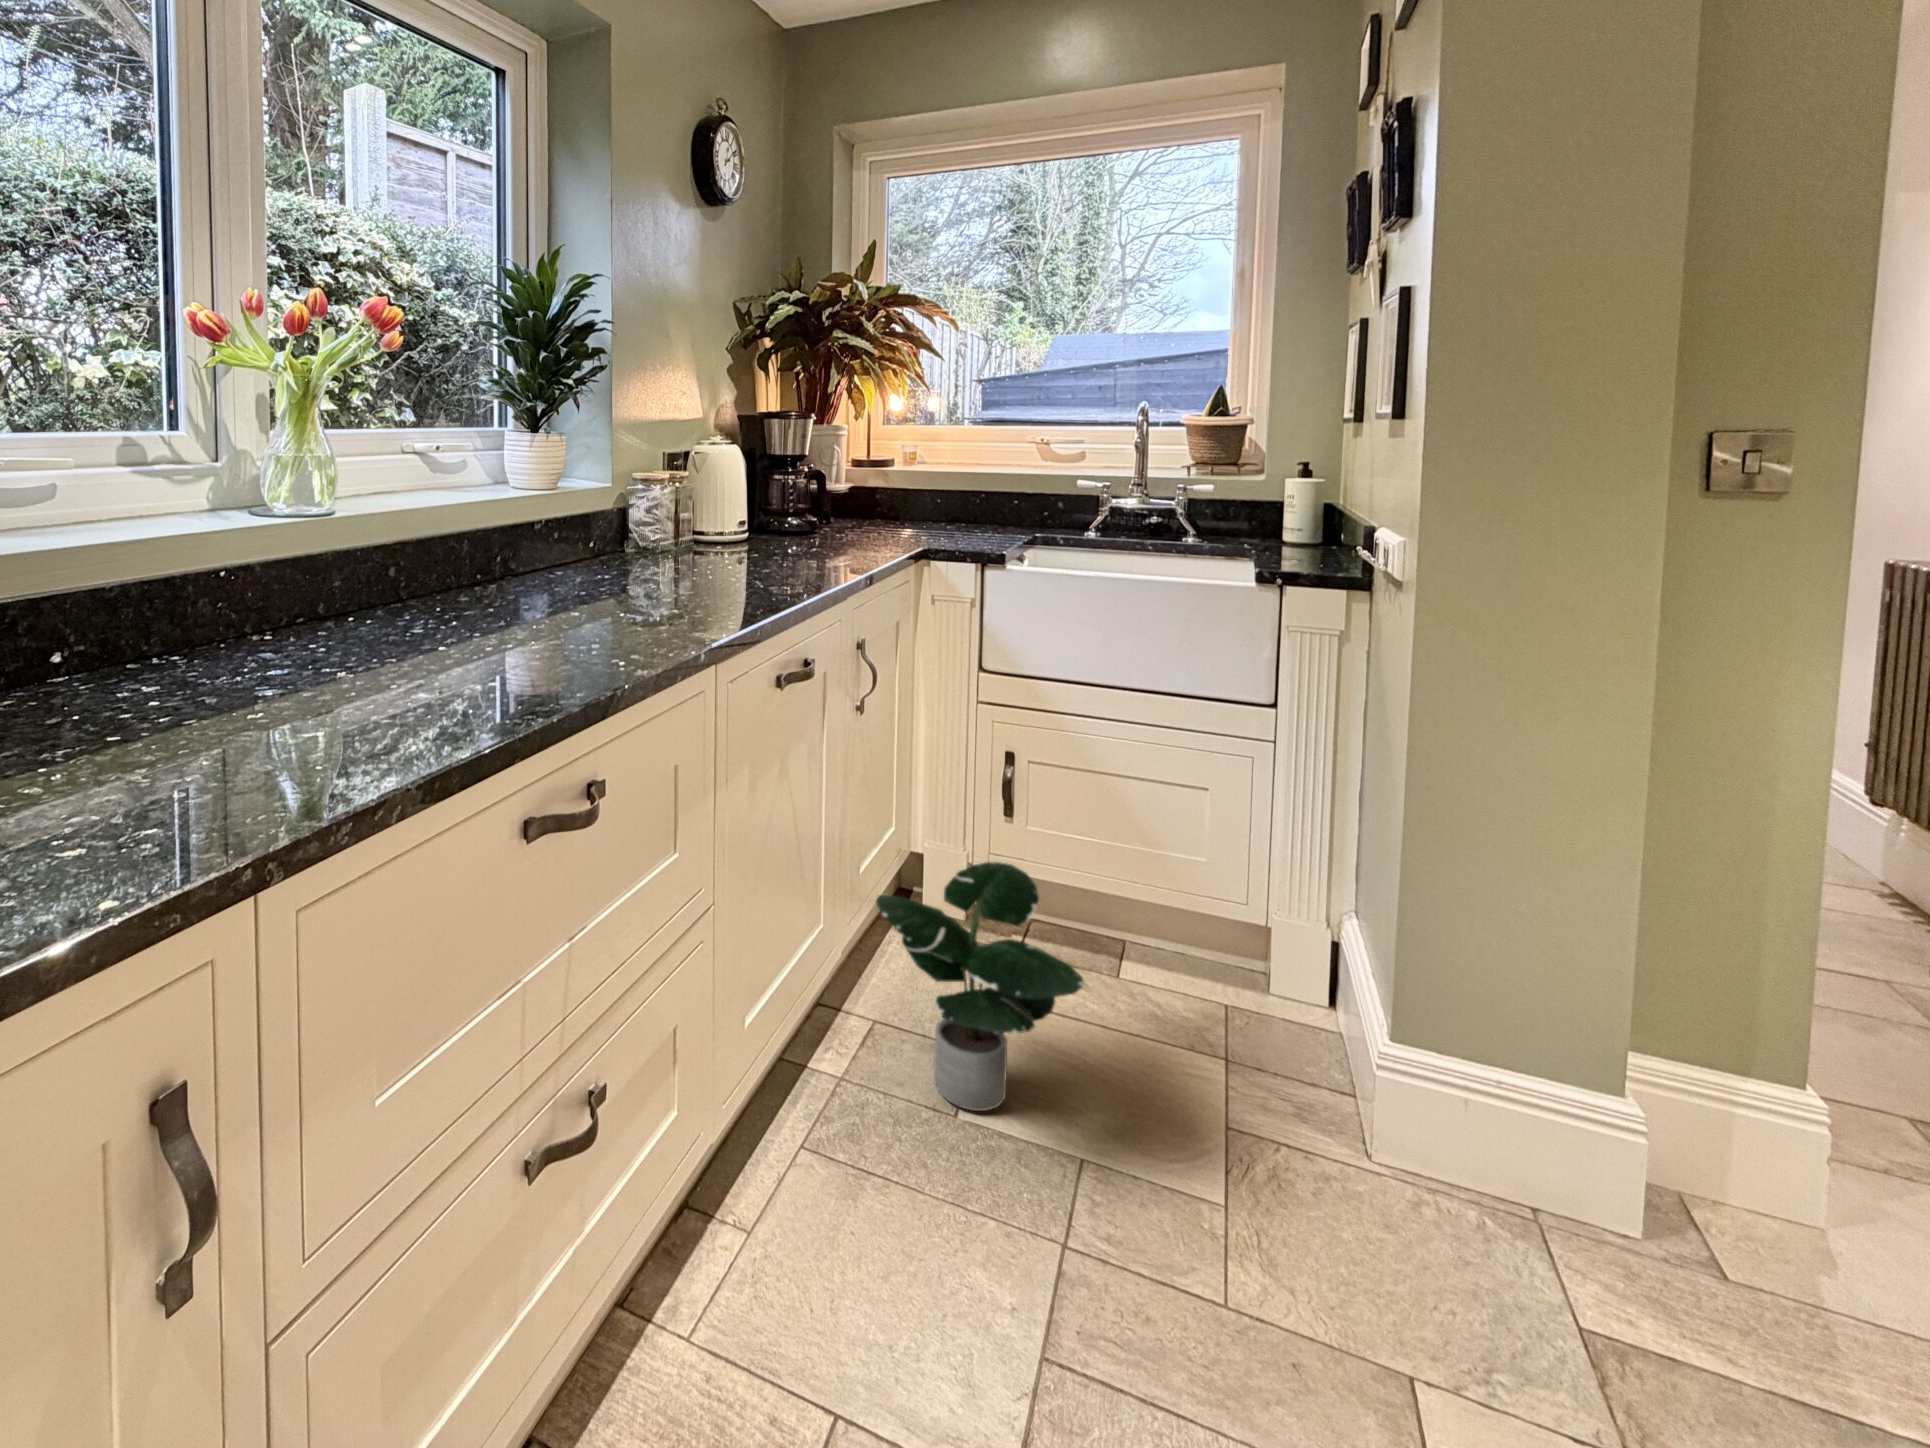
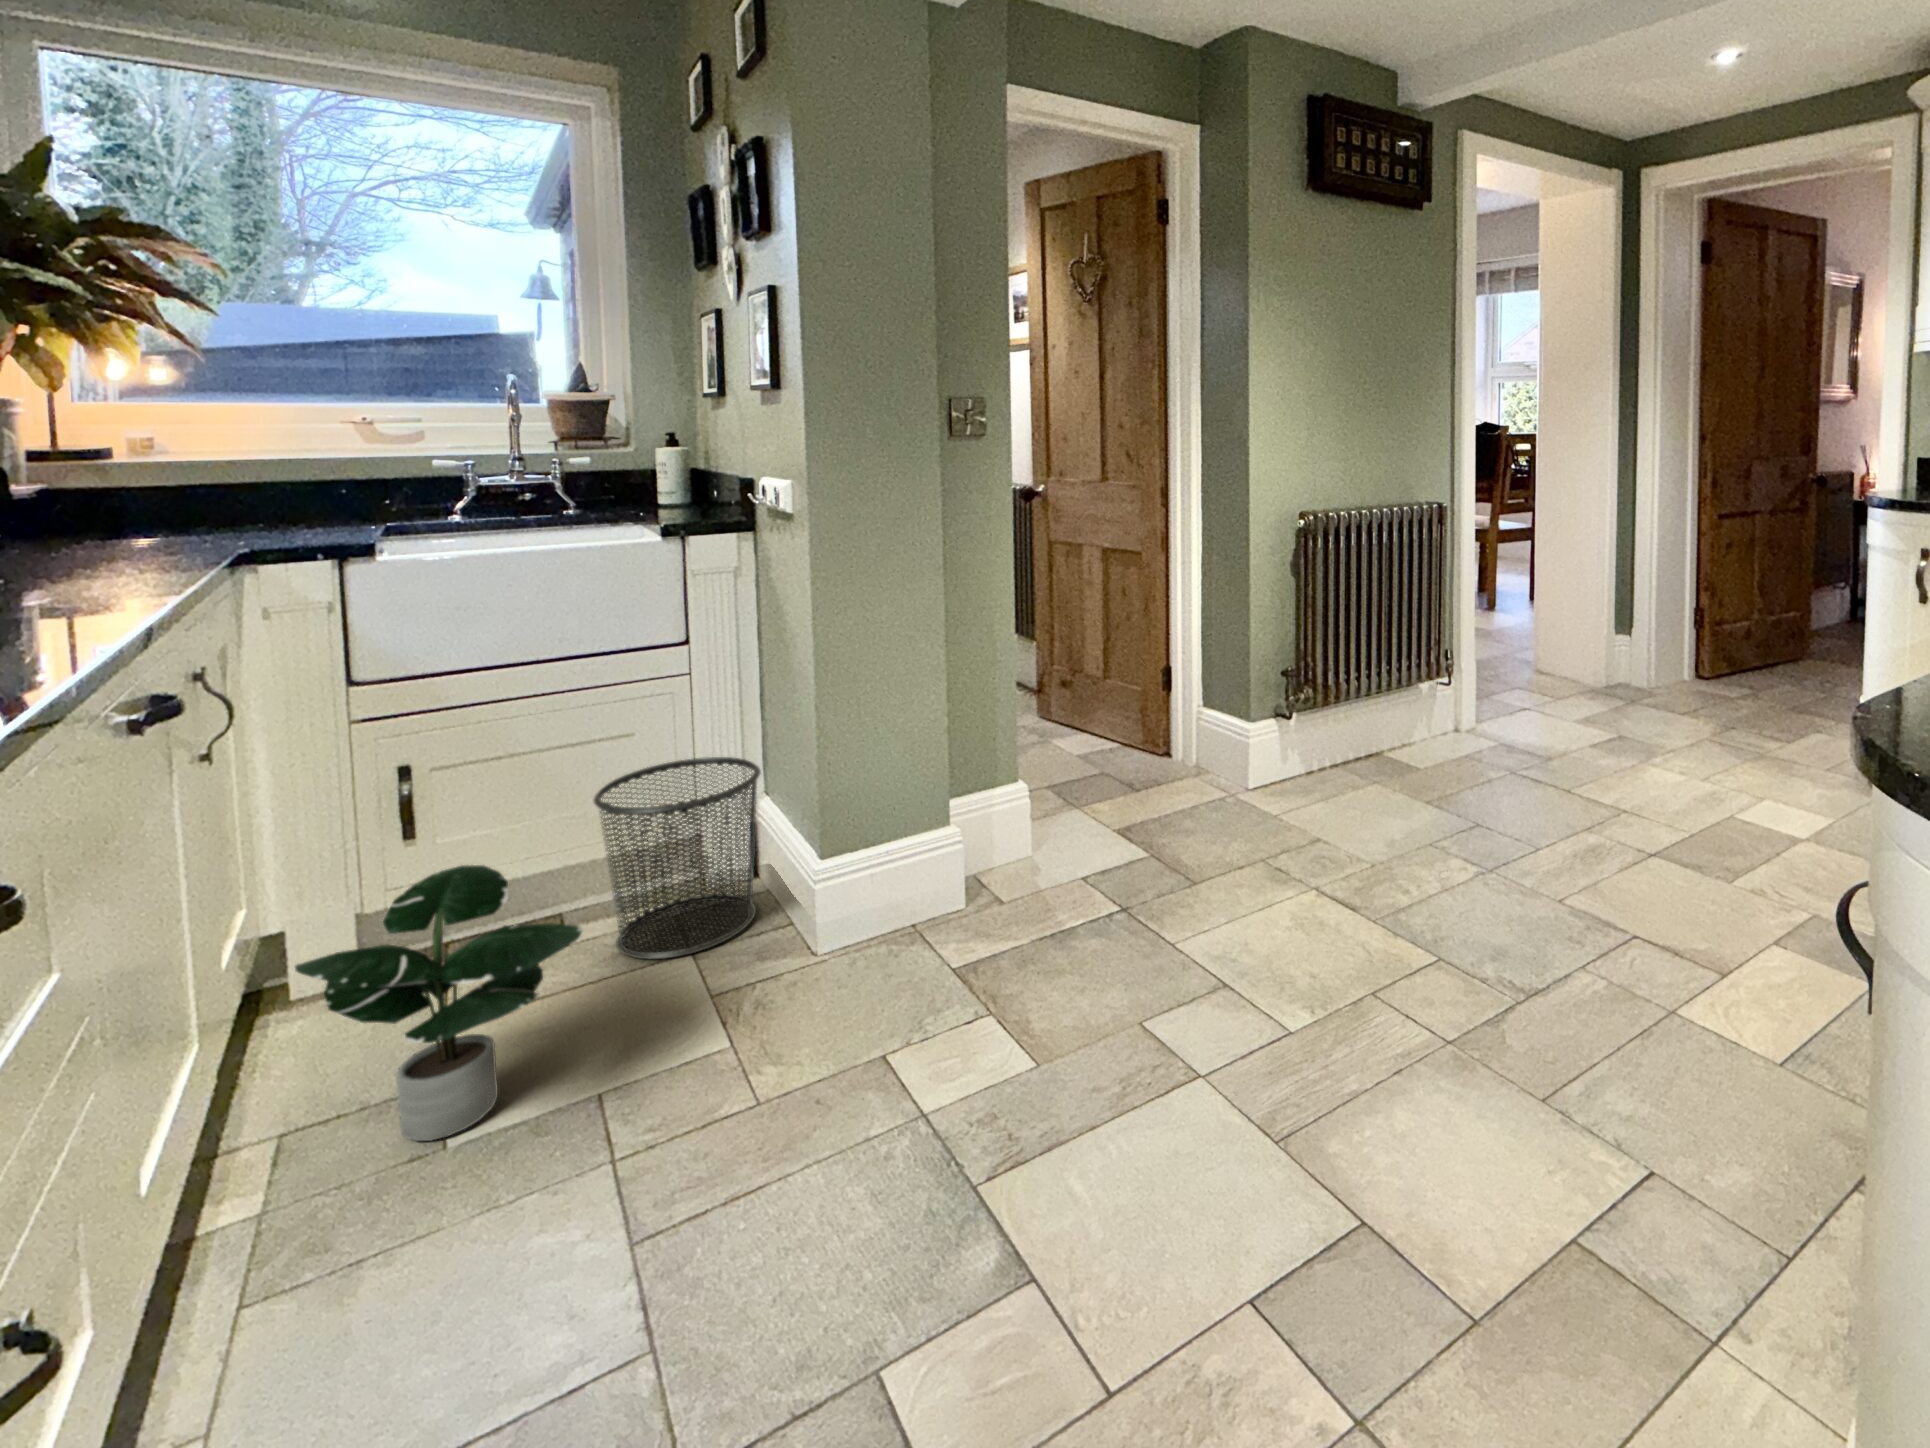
waste bin: none [1147,831,1337,1073] -> present [594,757,761,959]

